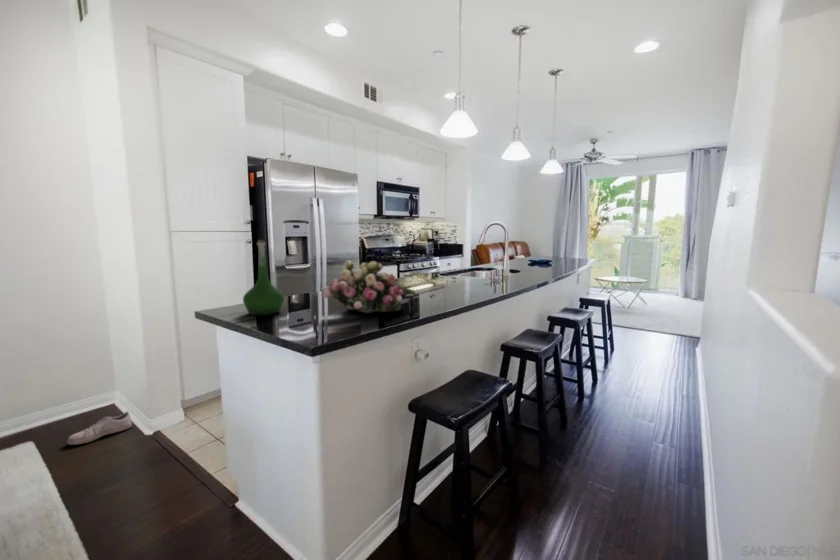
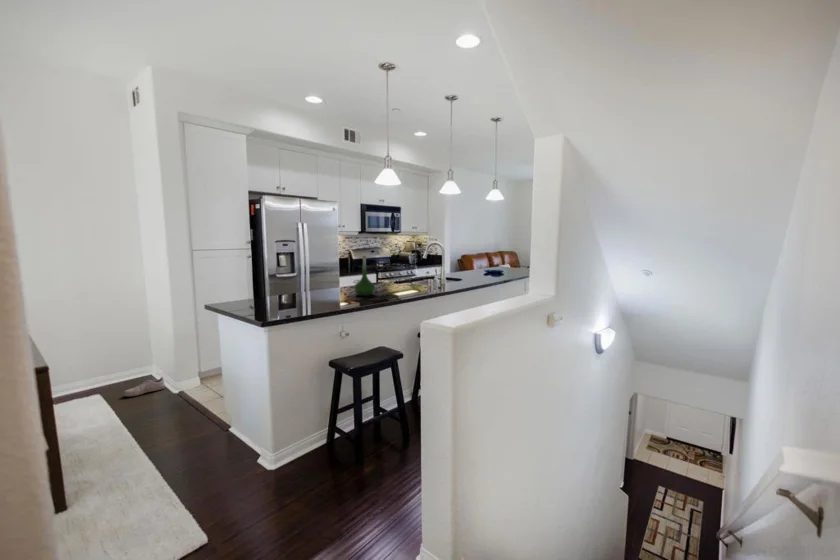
vase: present [243,240,284,315] -> present [355,256,375,296]
flower arrangement: present [323,260,404,313] -> none [277,271,331,304]

